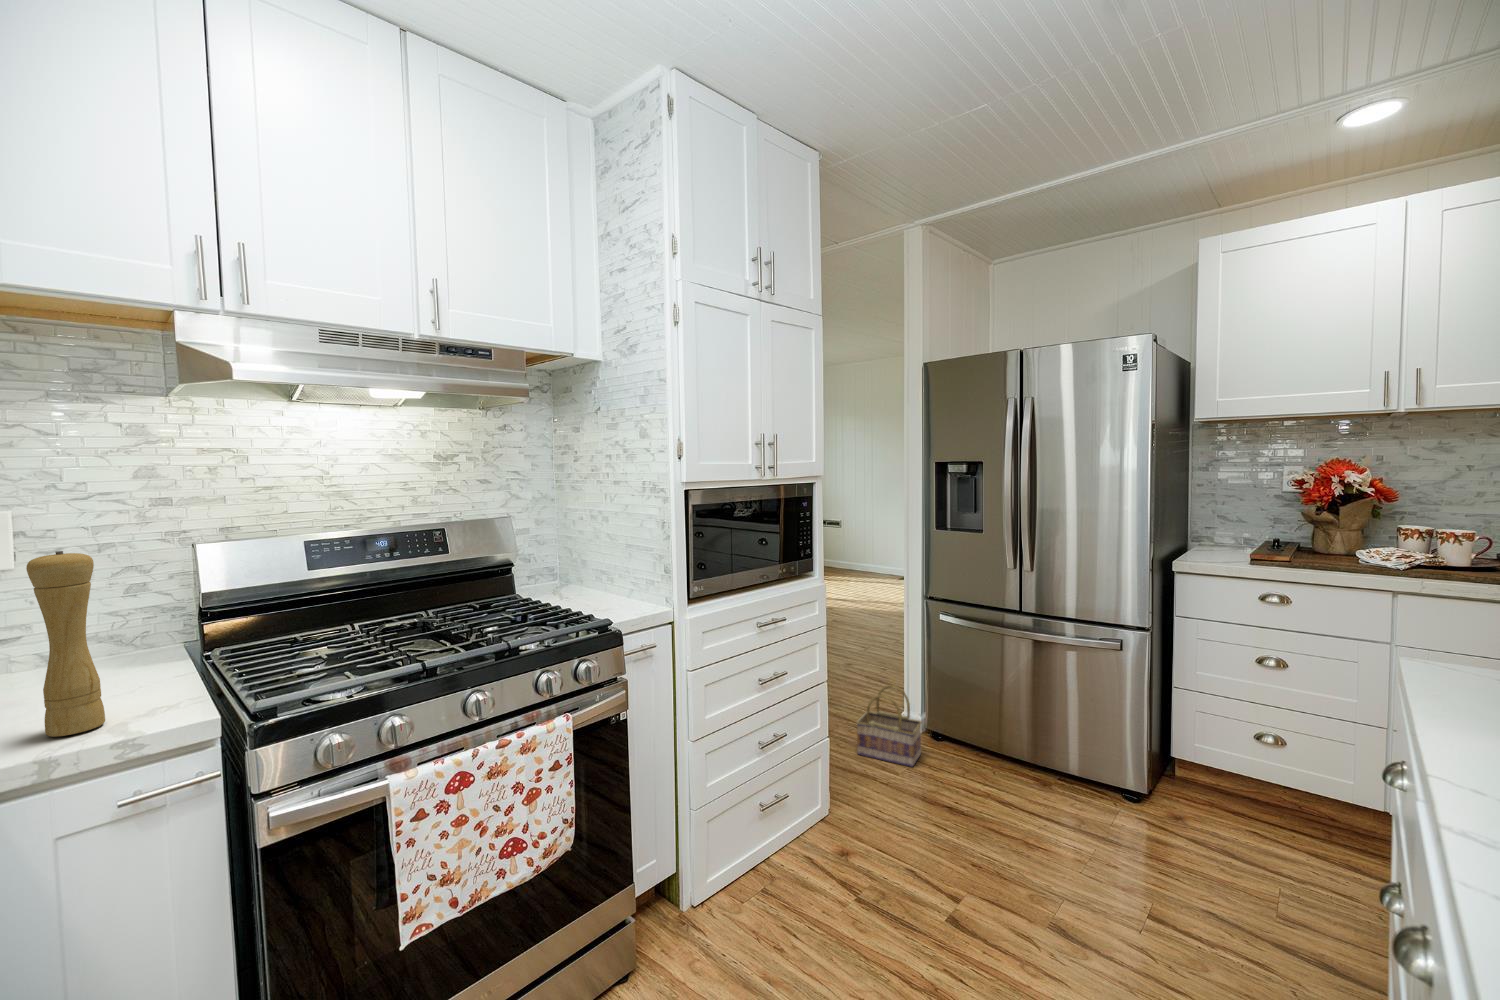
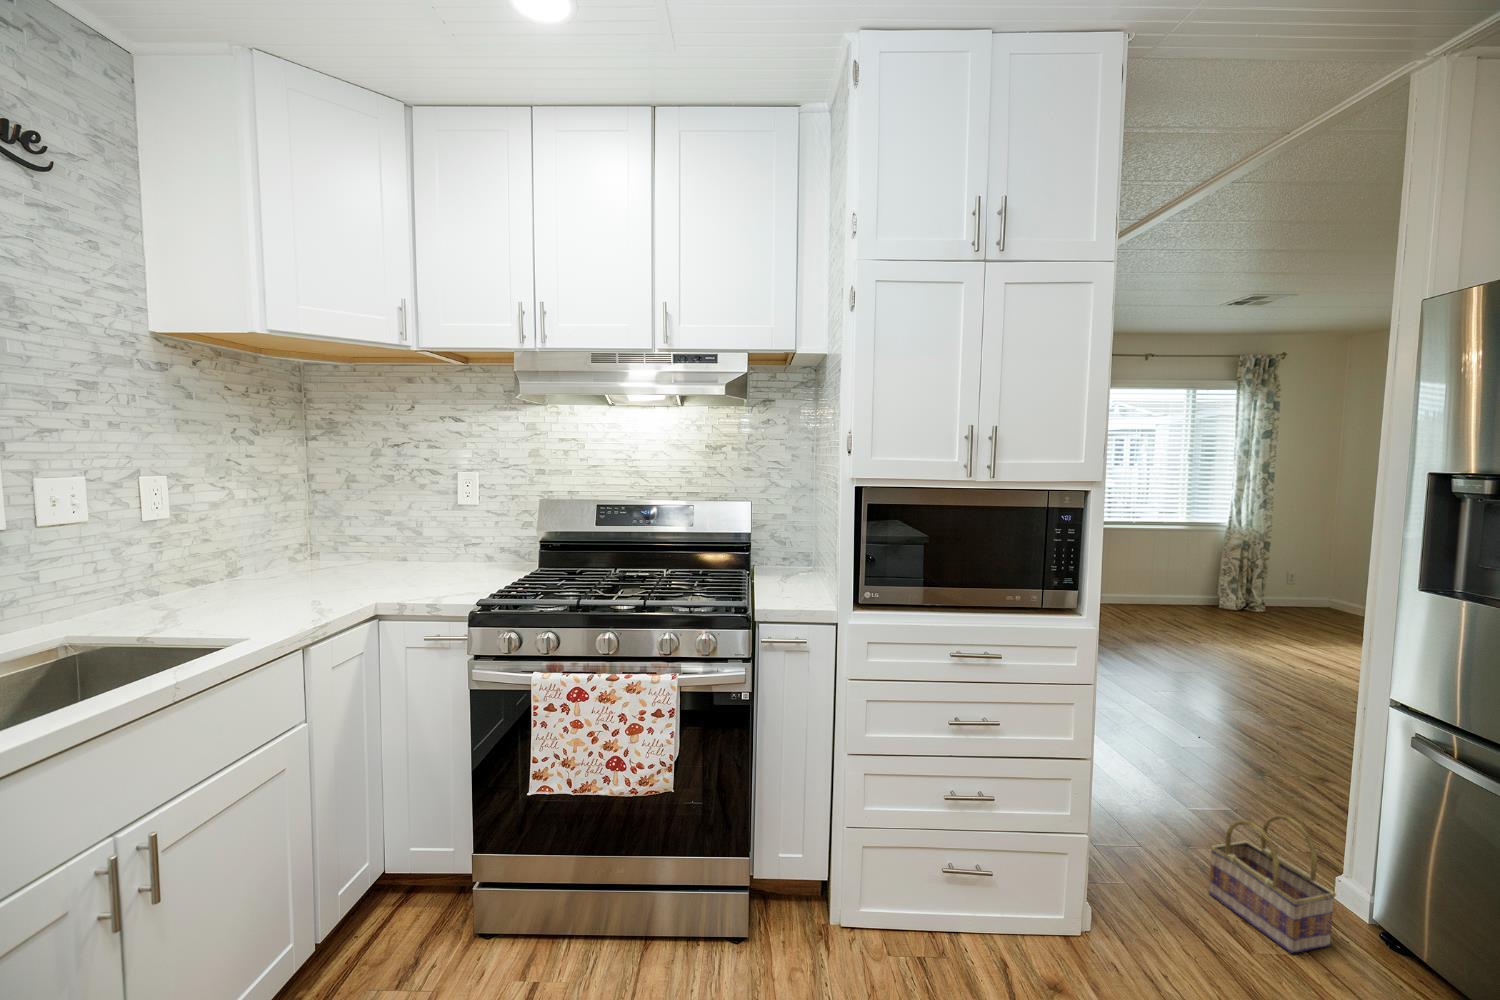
pepper mill: present [26,551,105,737] -> none [416,494,446,596]

